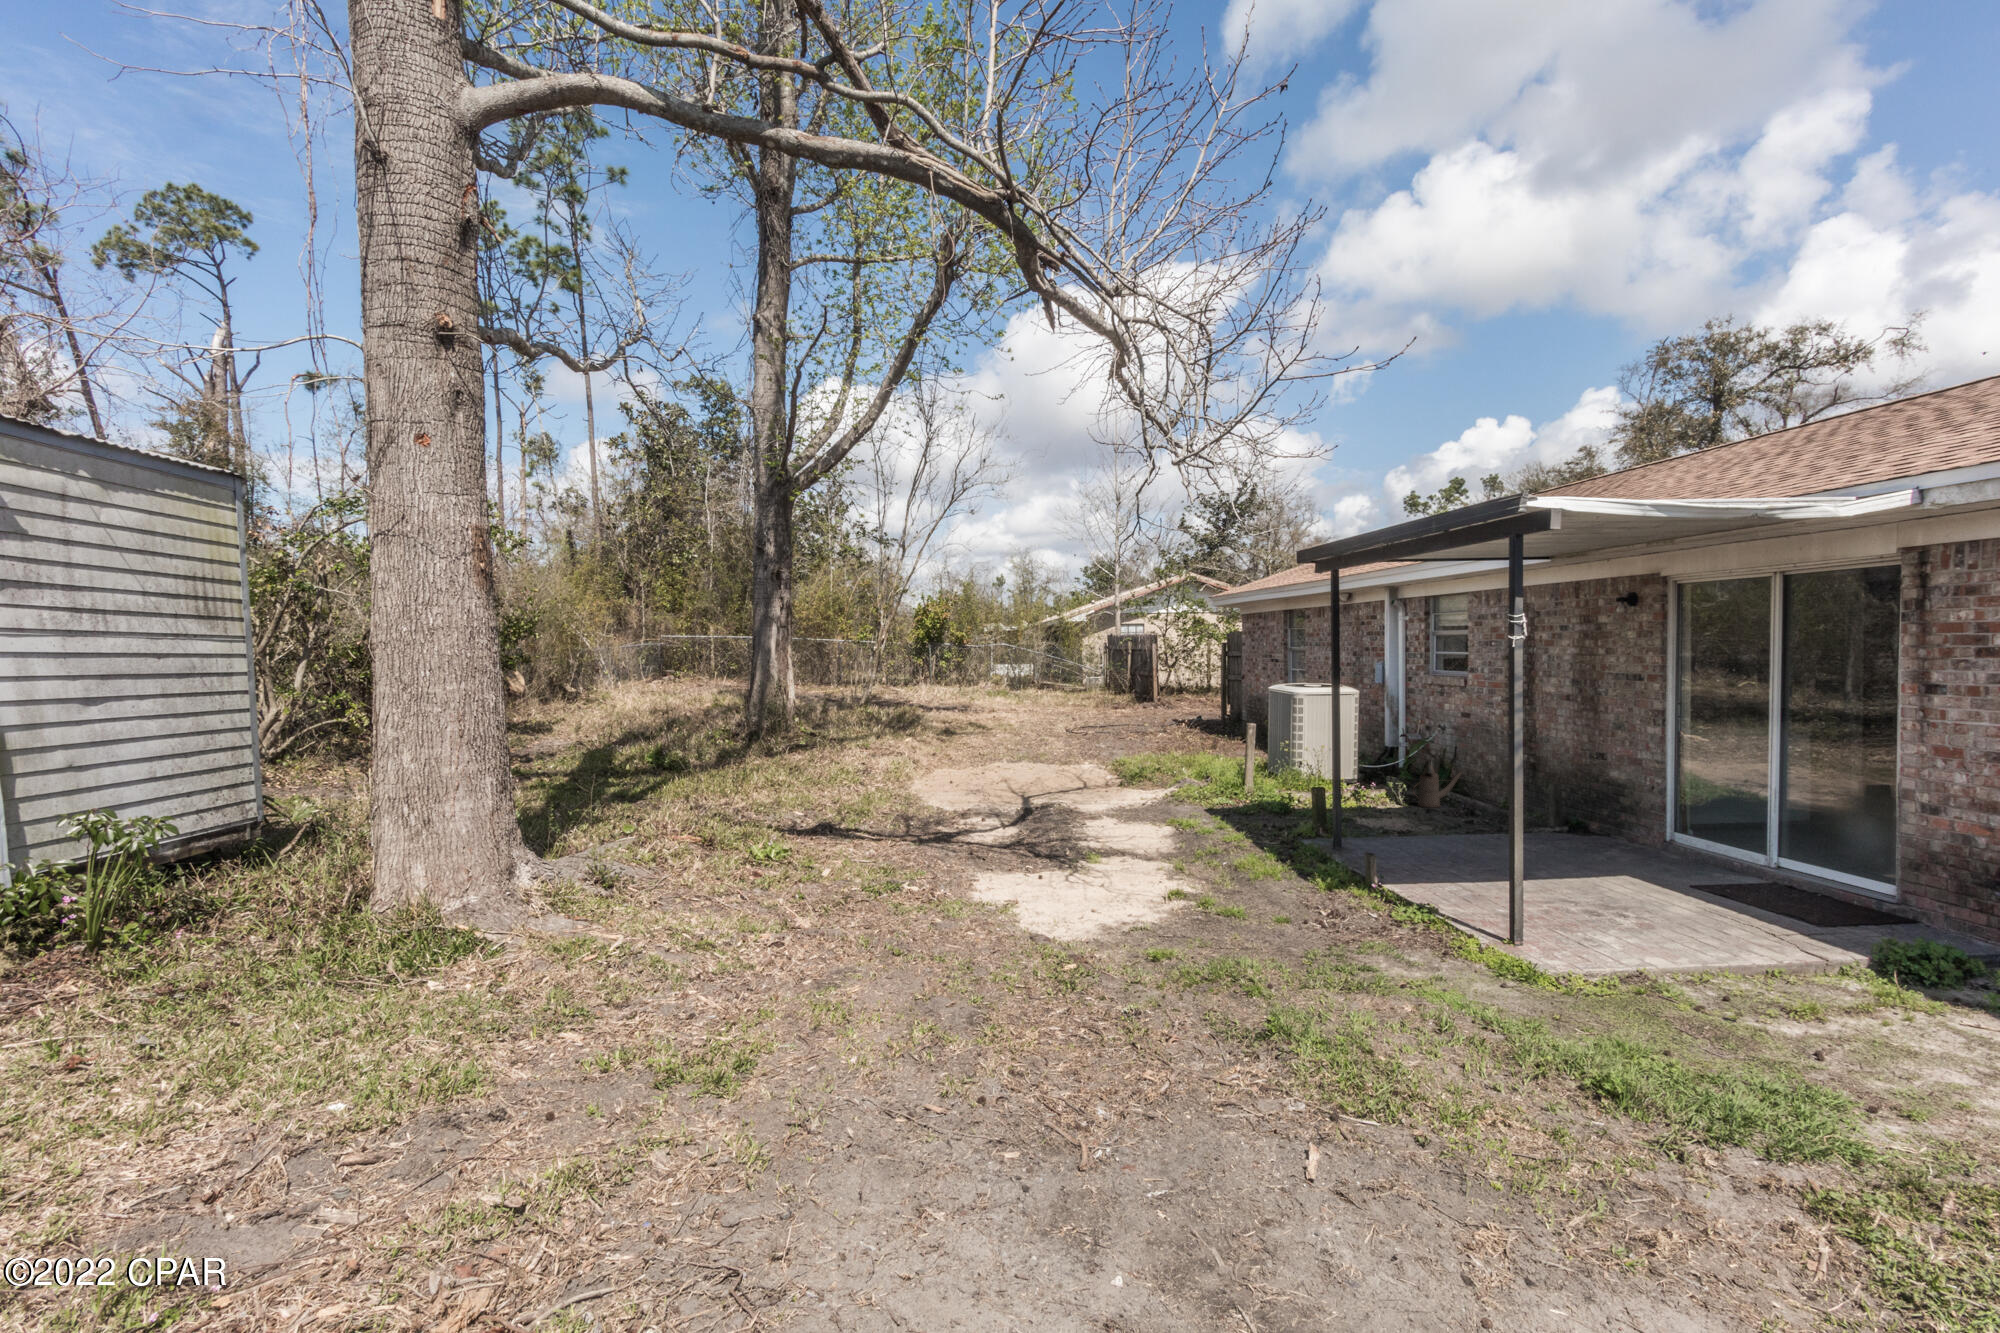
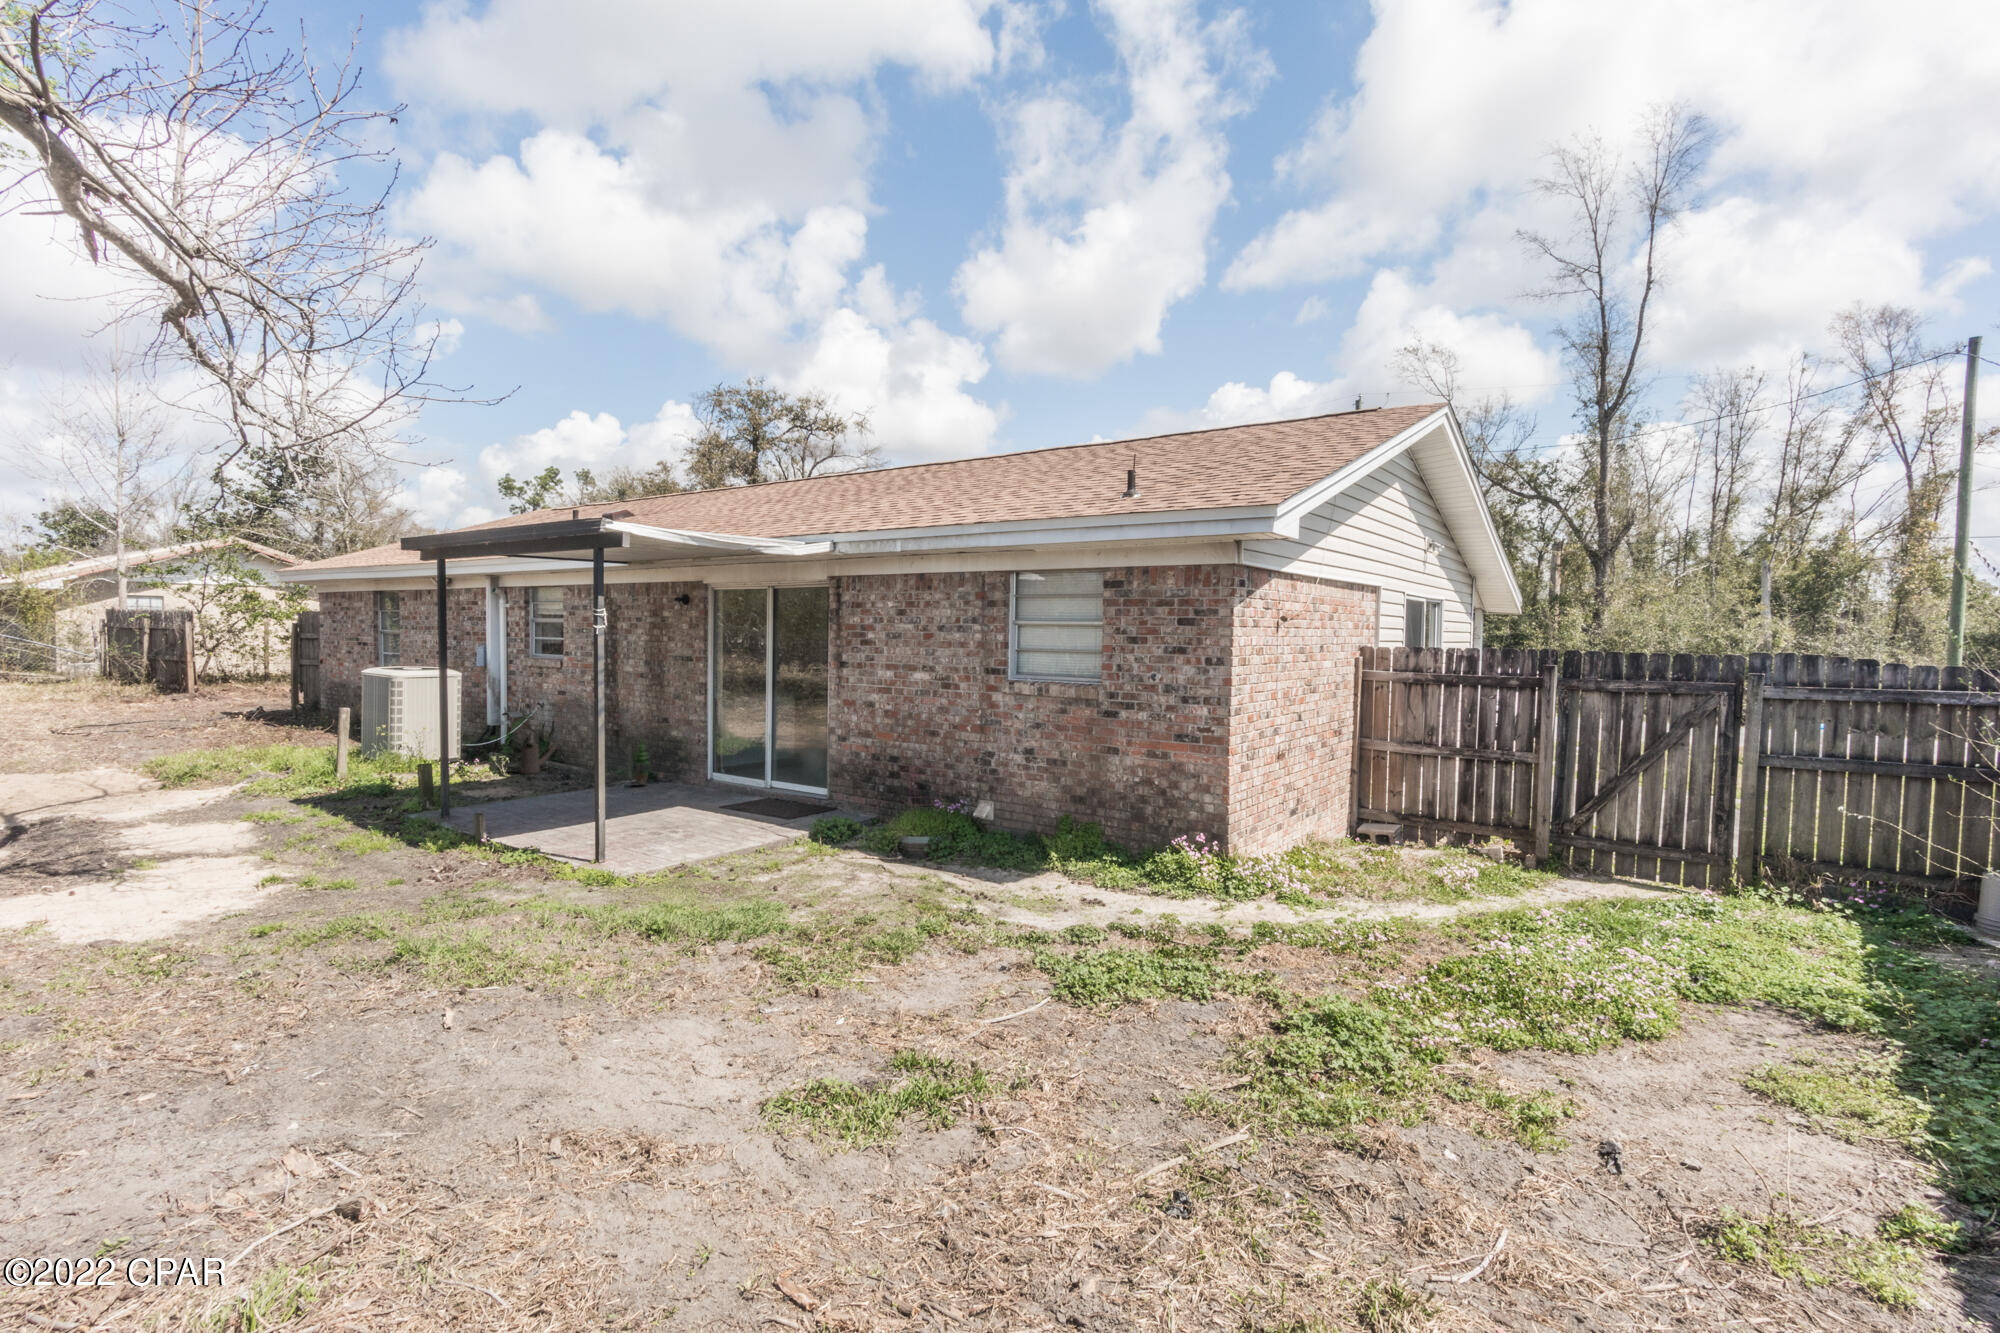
potted tree: none [1554,778,1580,839] -> present [634,740,649,785]

